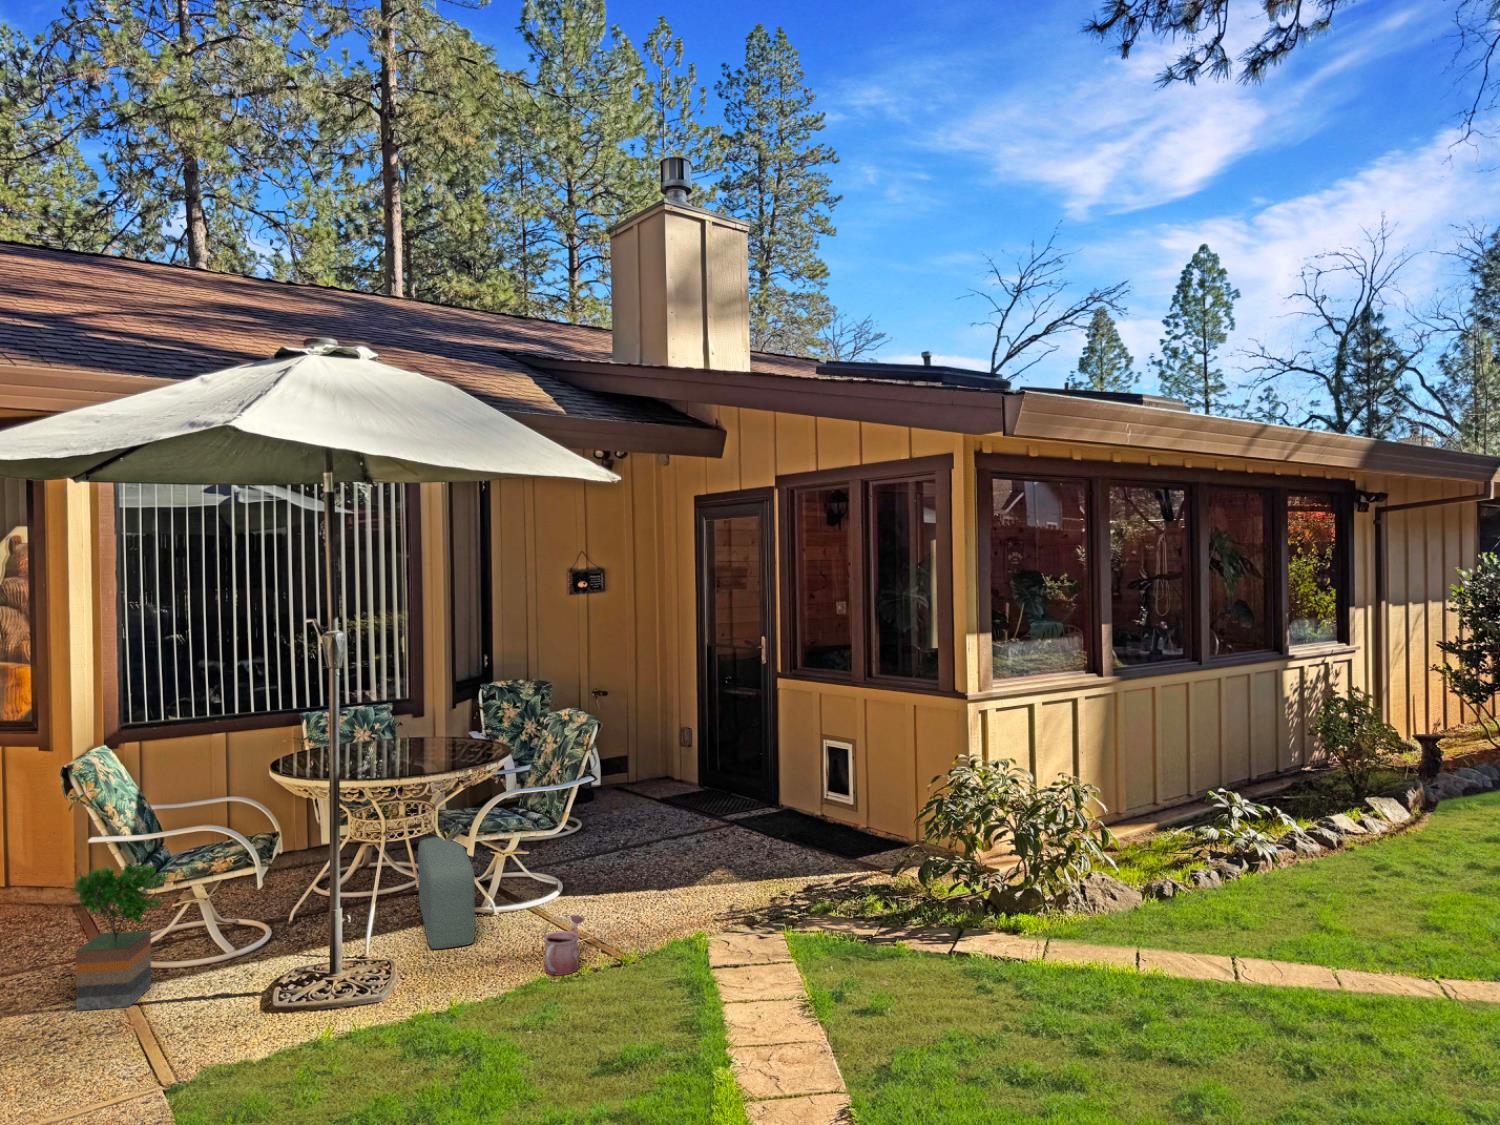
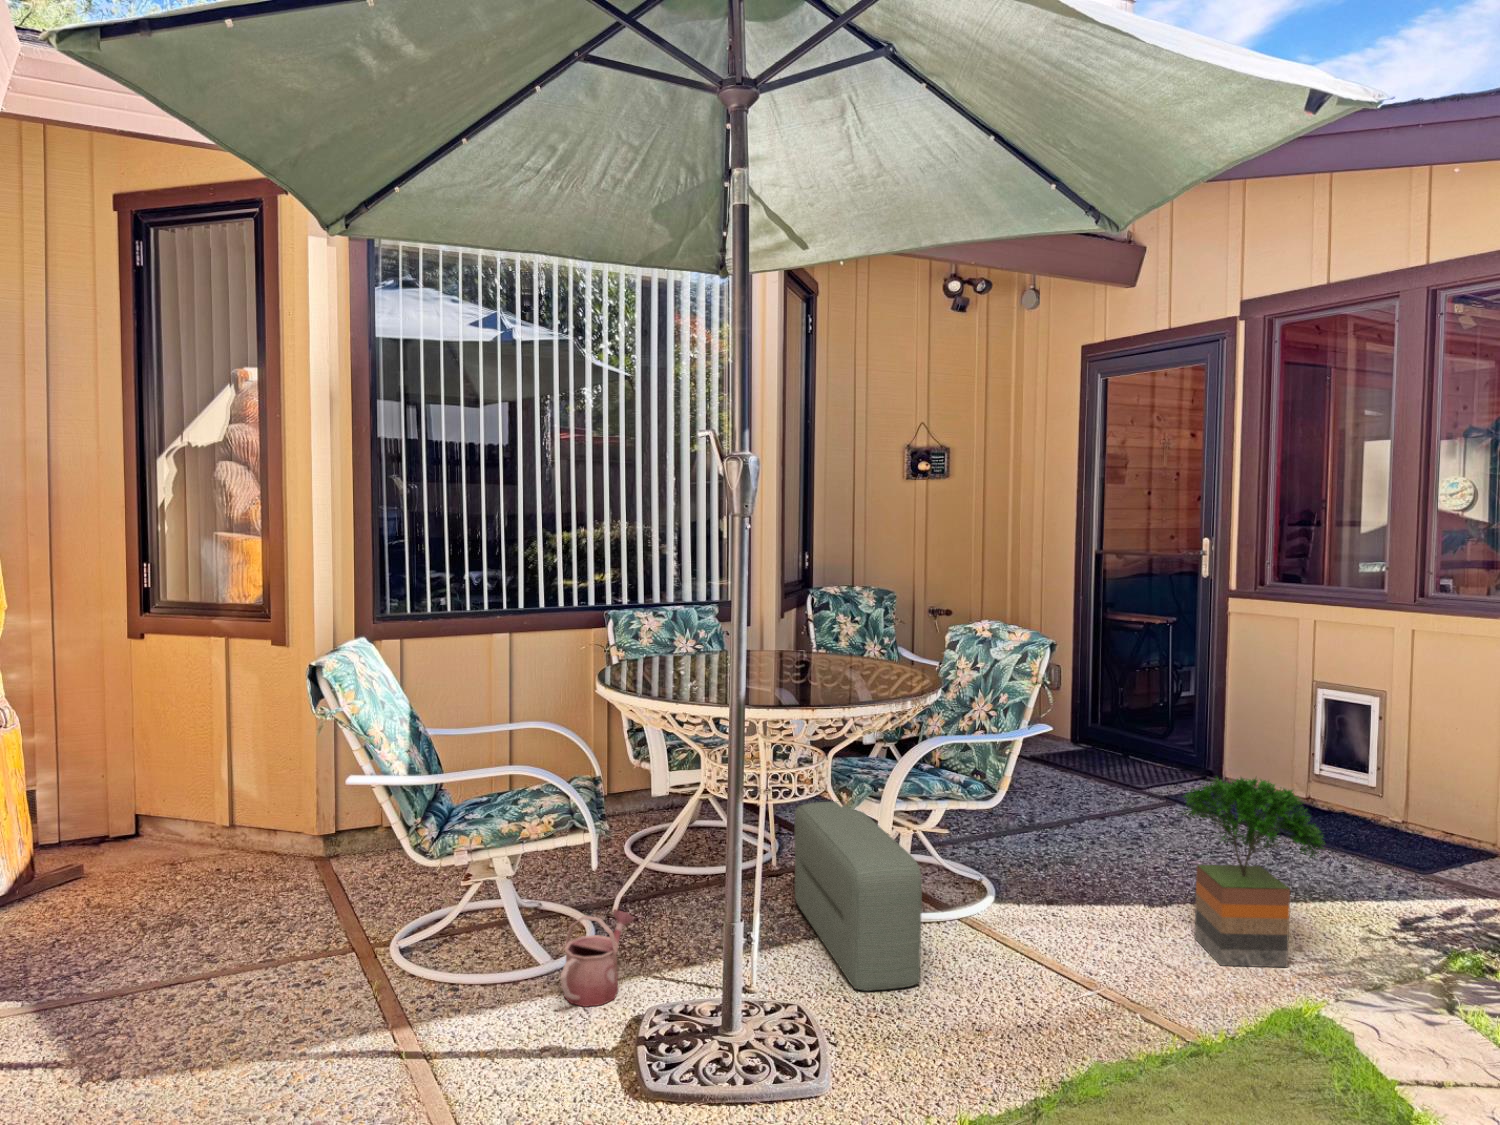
potted tree: present [73,864,167,1011] -> present [1184,777,1325,967]
watering can: present [543,915,584,976] -> present [561,911,634,1007]

